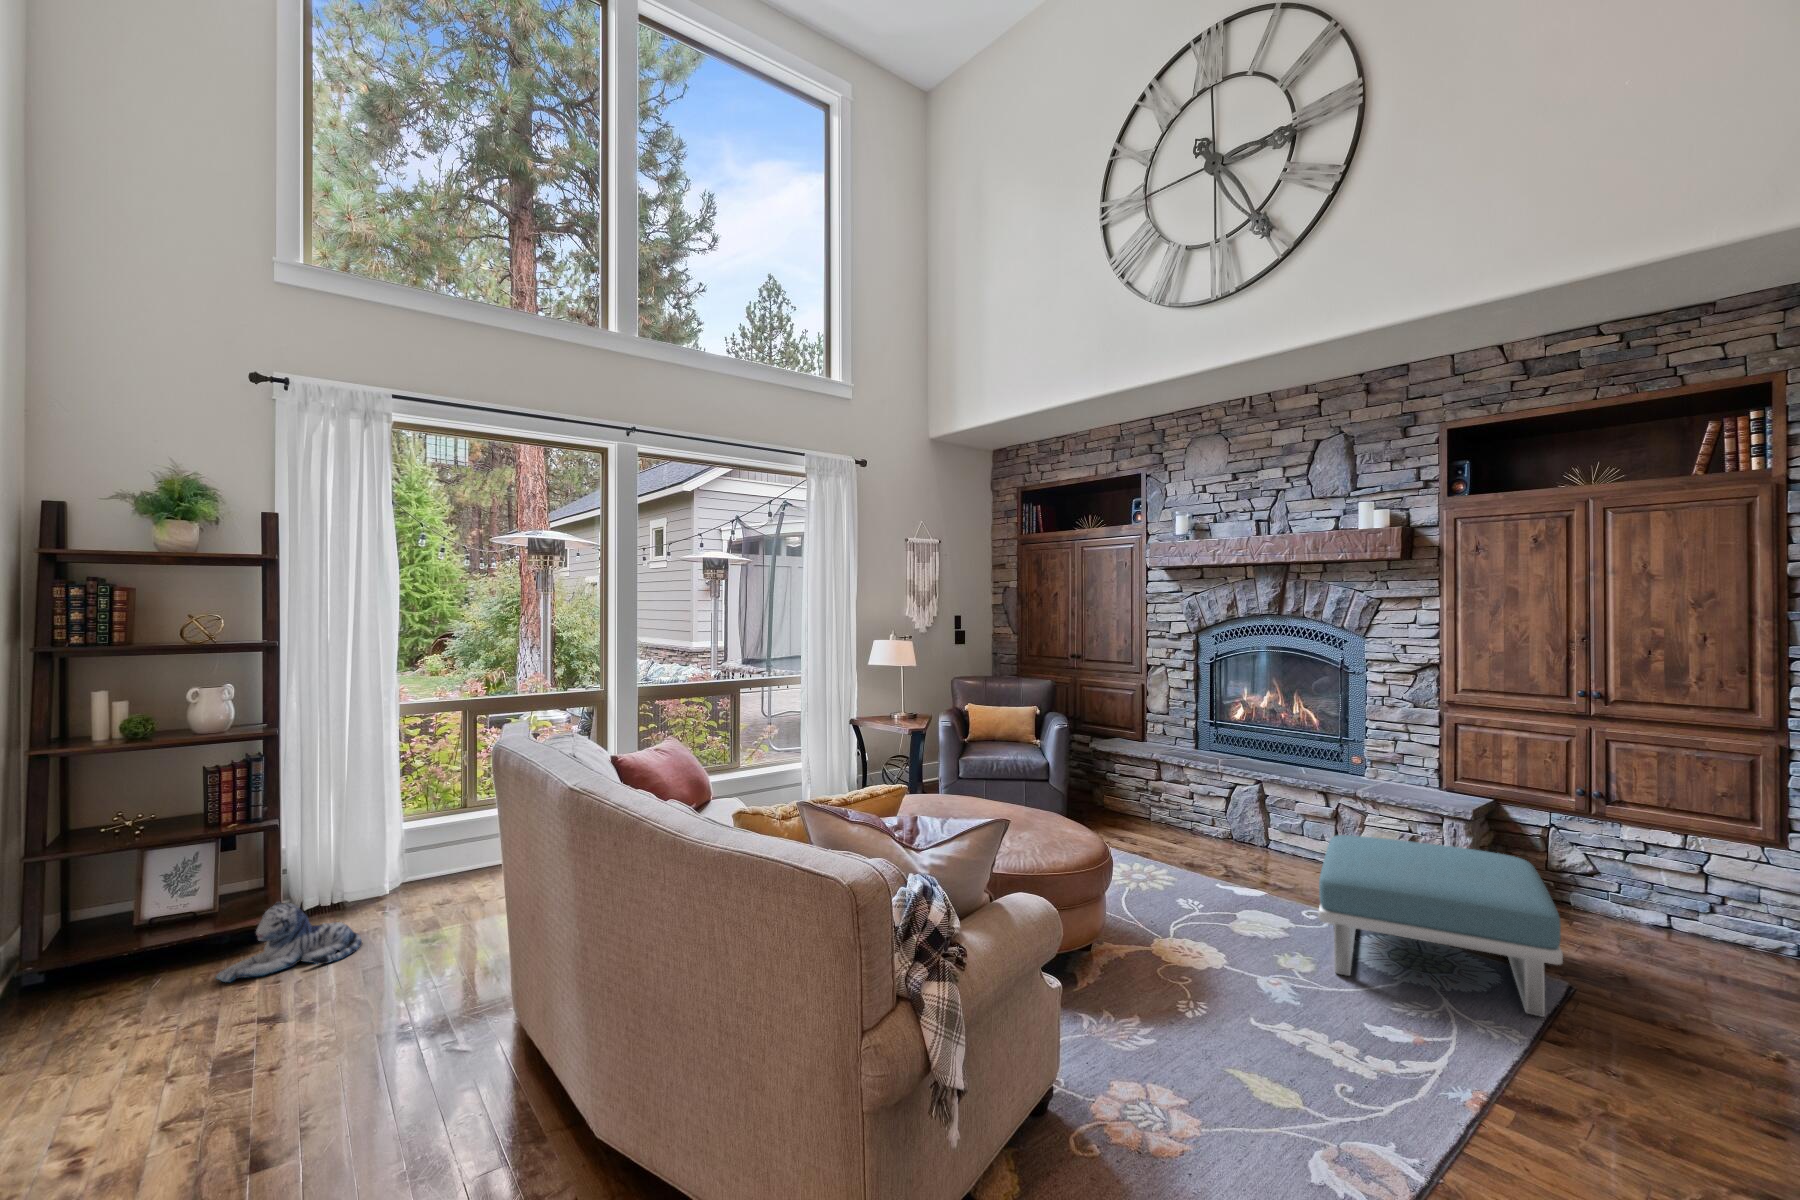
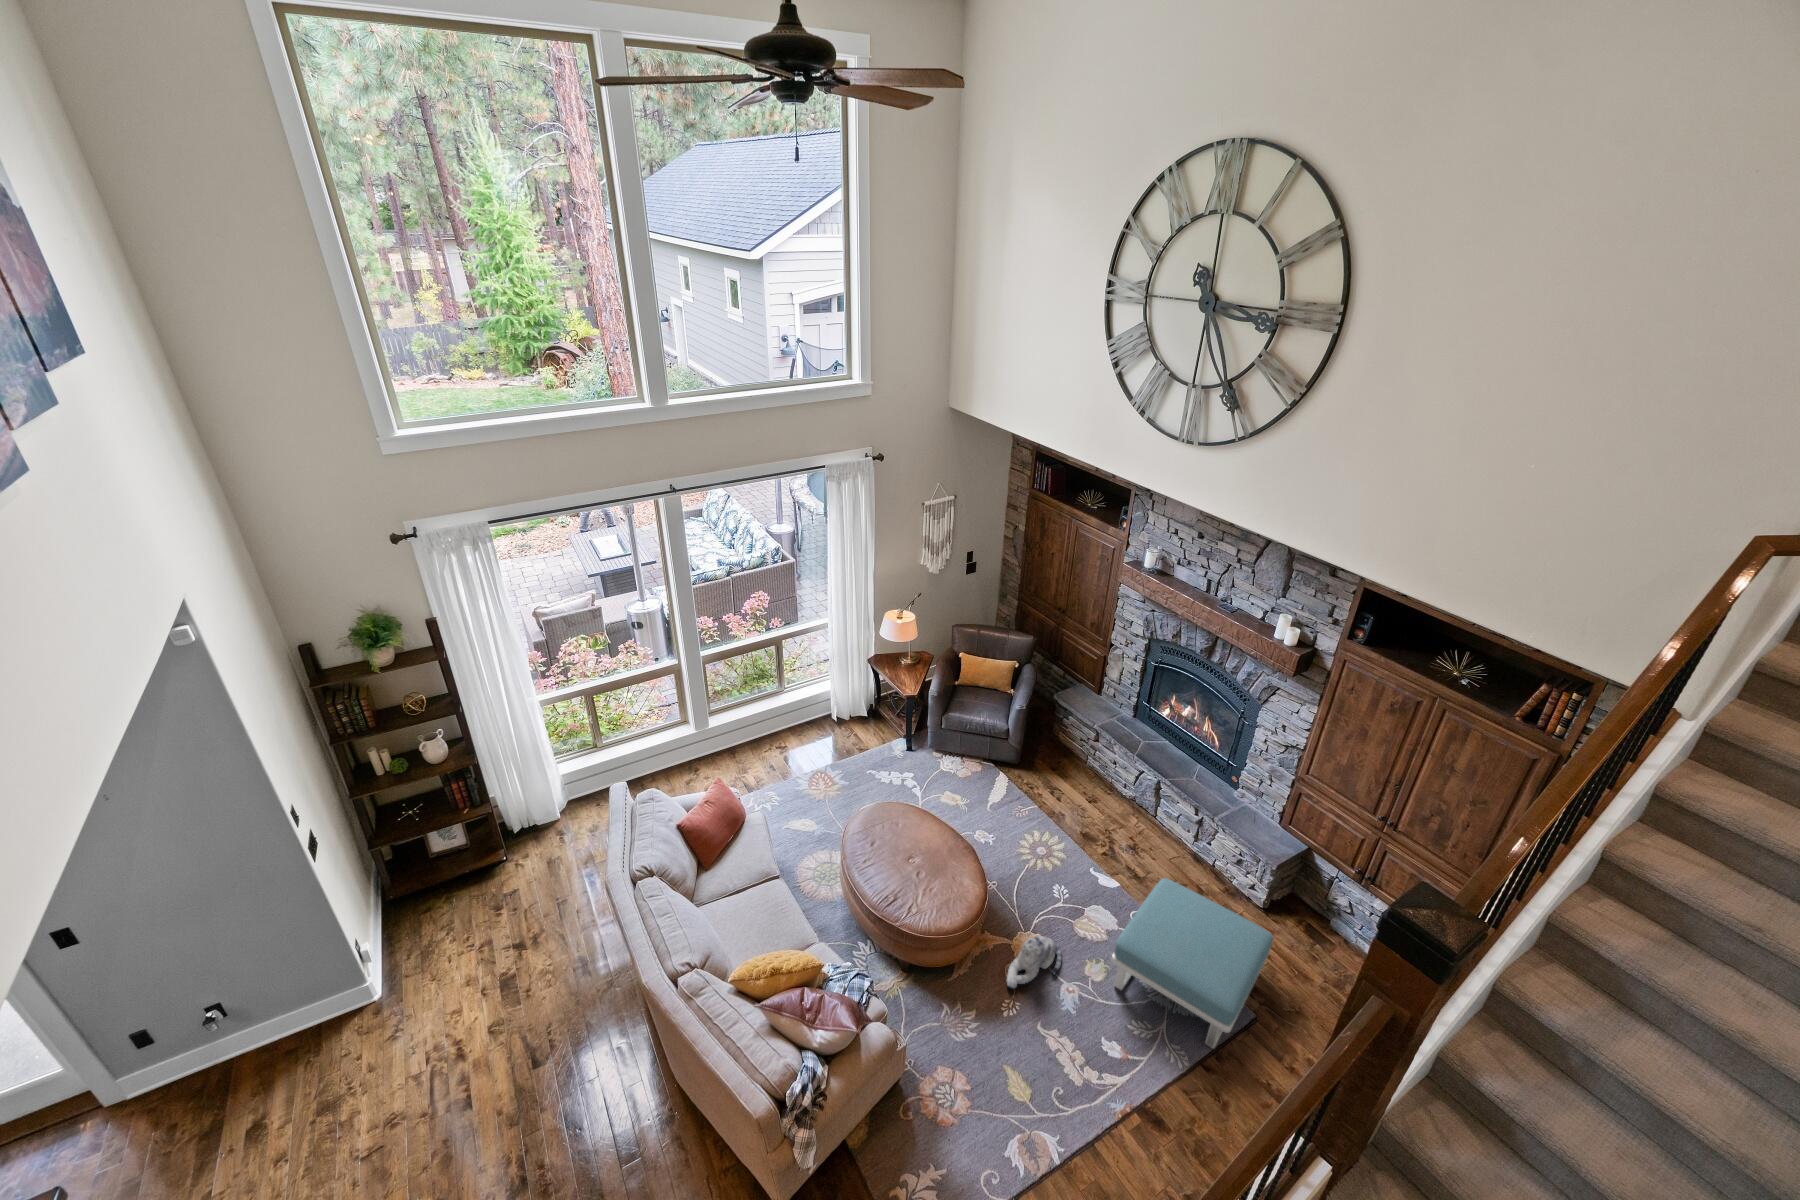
plush toy: present [216,902,362,982] -> present [1007,936,1062,988]

